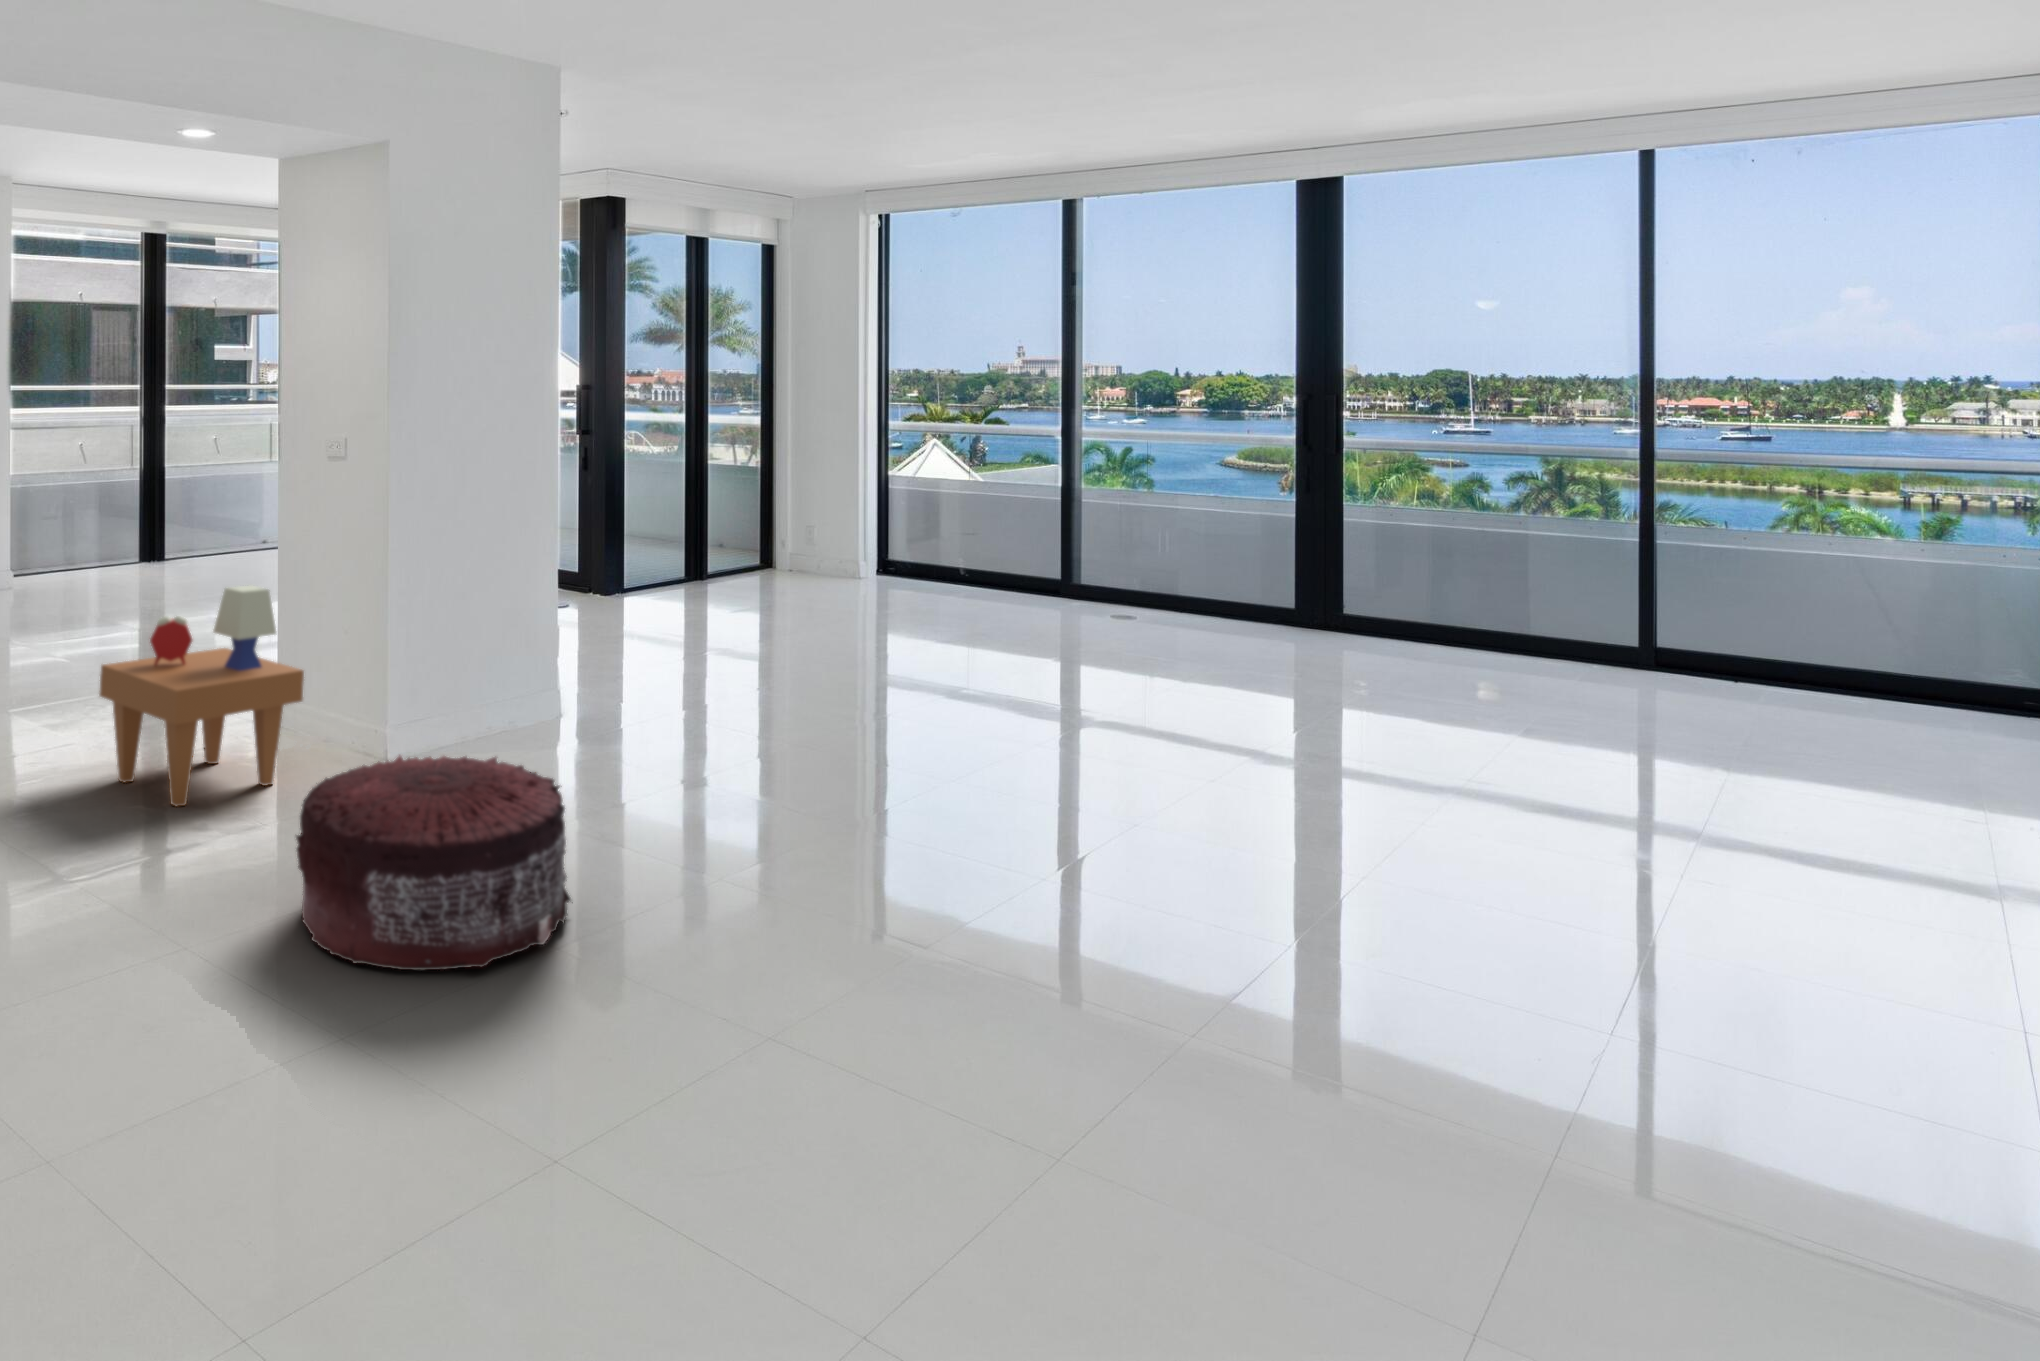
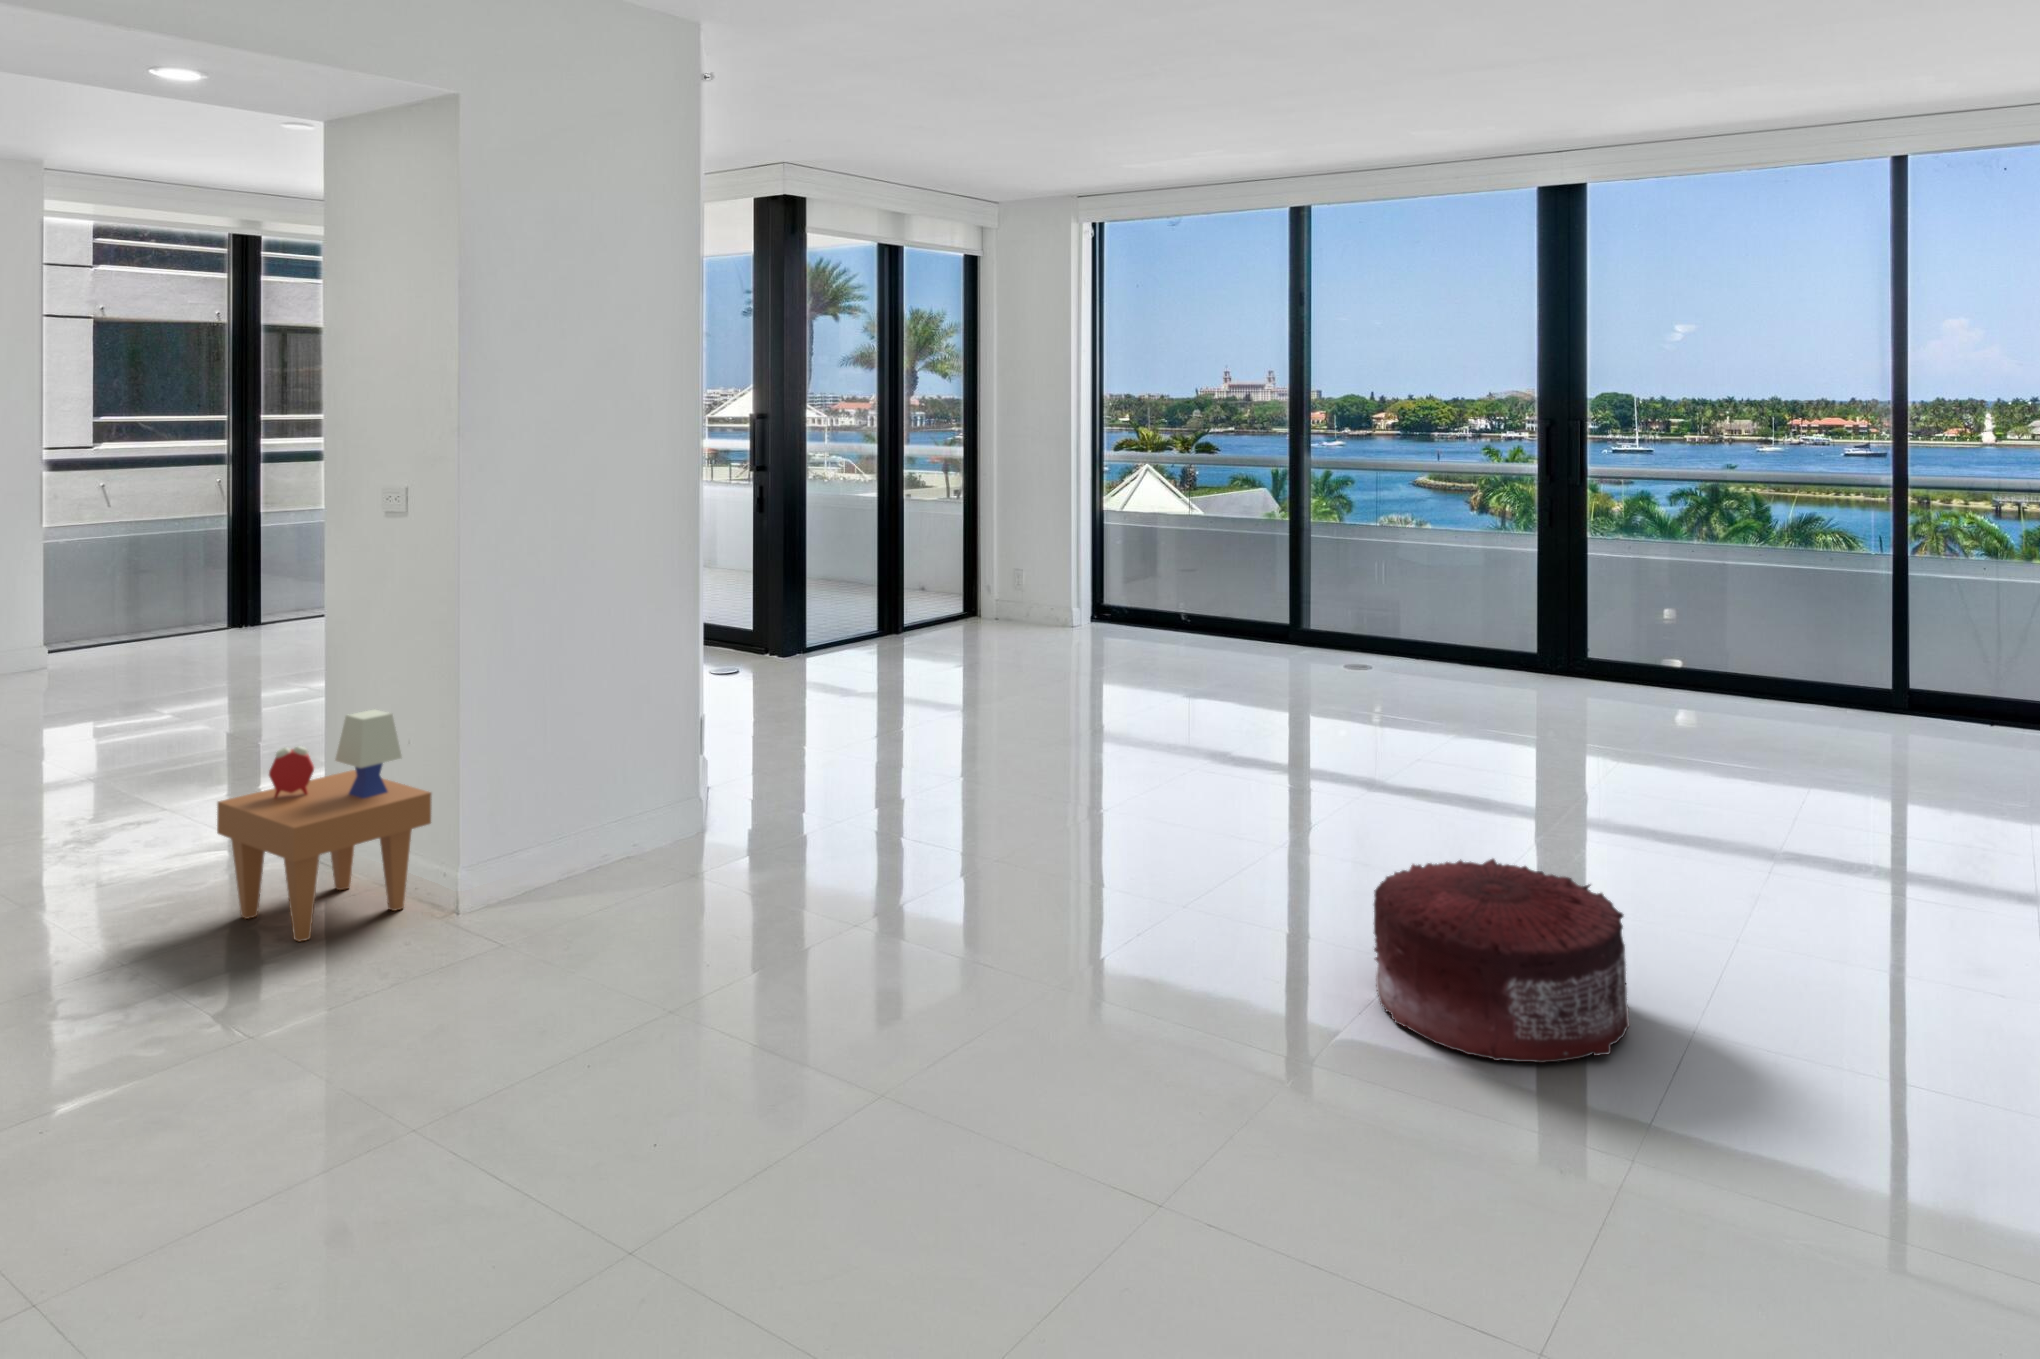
pouf: present [296,756,571,970] -> present [1374,859,1630,1063]

